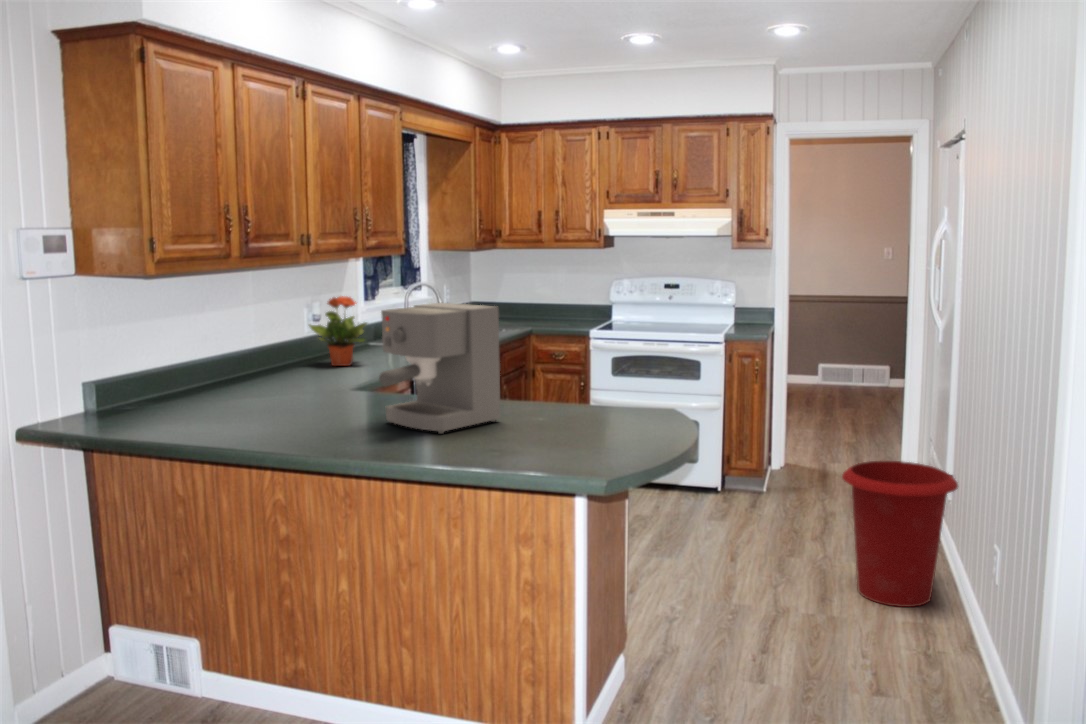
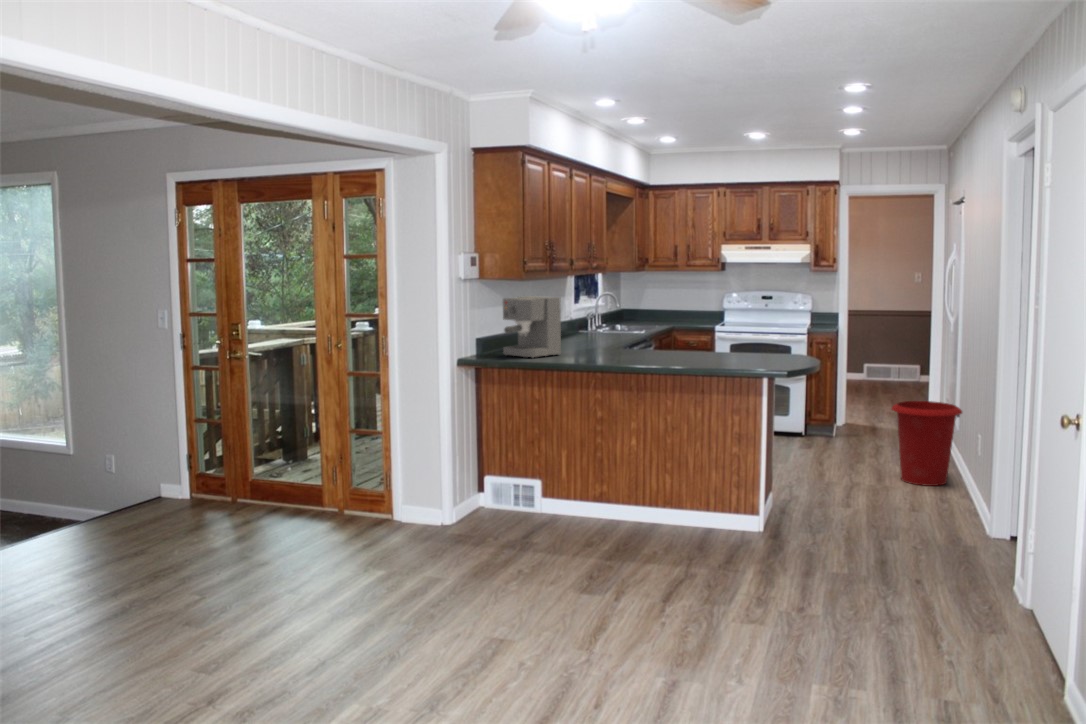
potted plant: present [309,296,367,366] -> none [558,298,596,342]
coffee maker: present [379,303,501,434] -> present [503,296,561,358]

